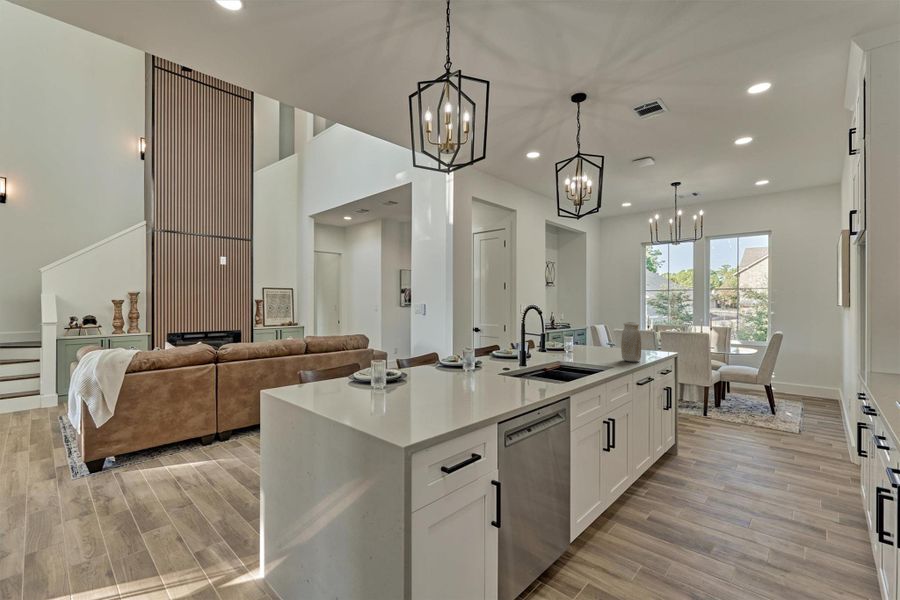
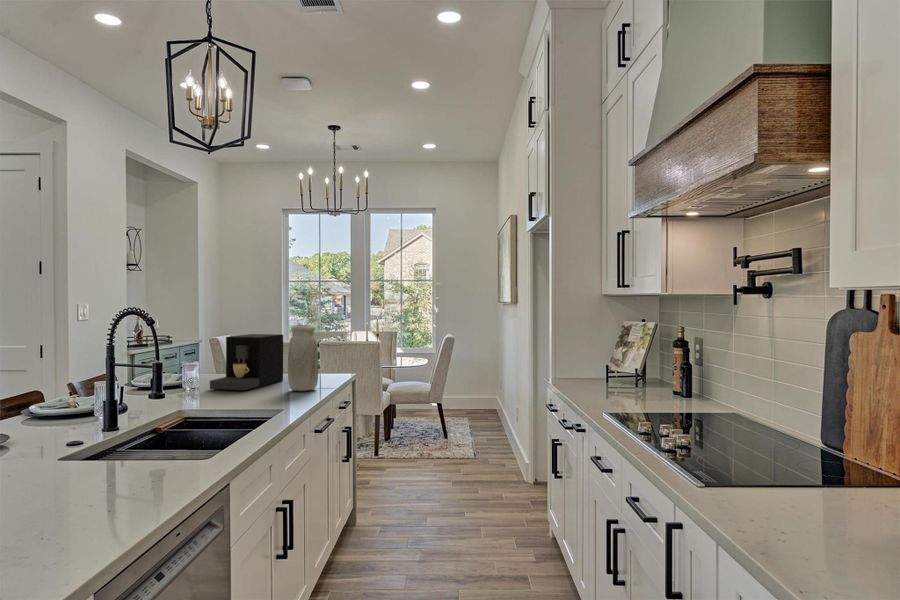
coffee maker: none [578,325,622,357] -> present [210,334,283,390]

